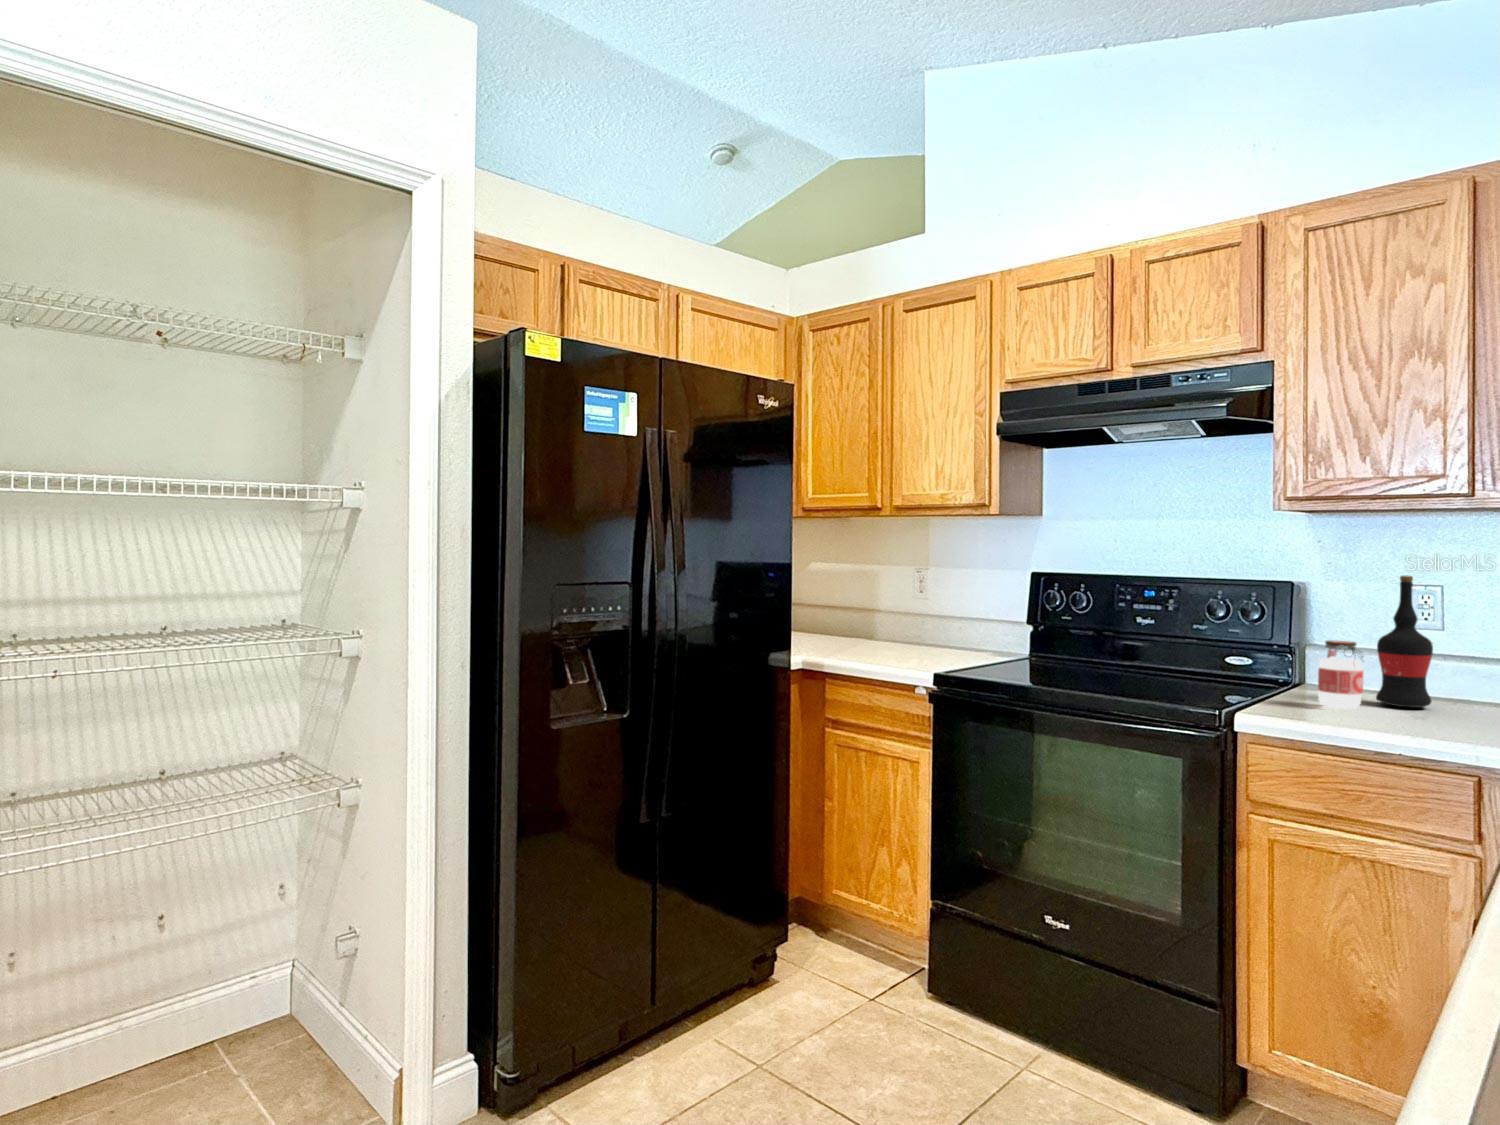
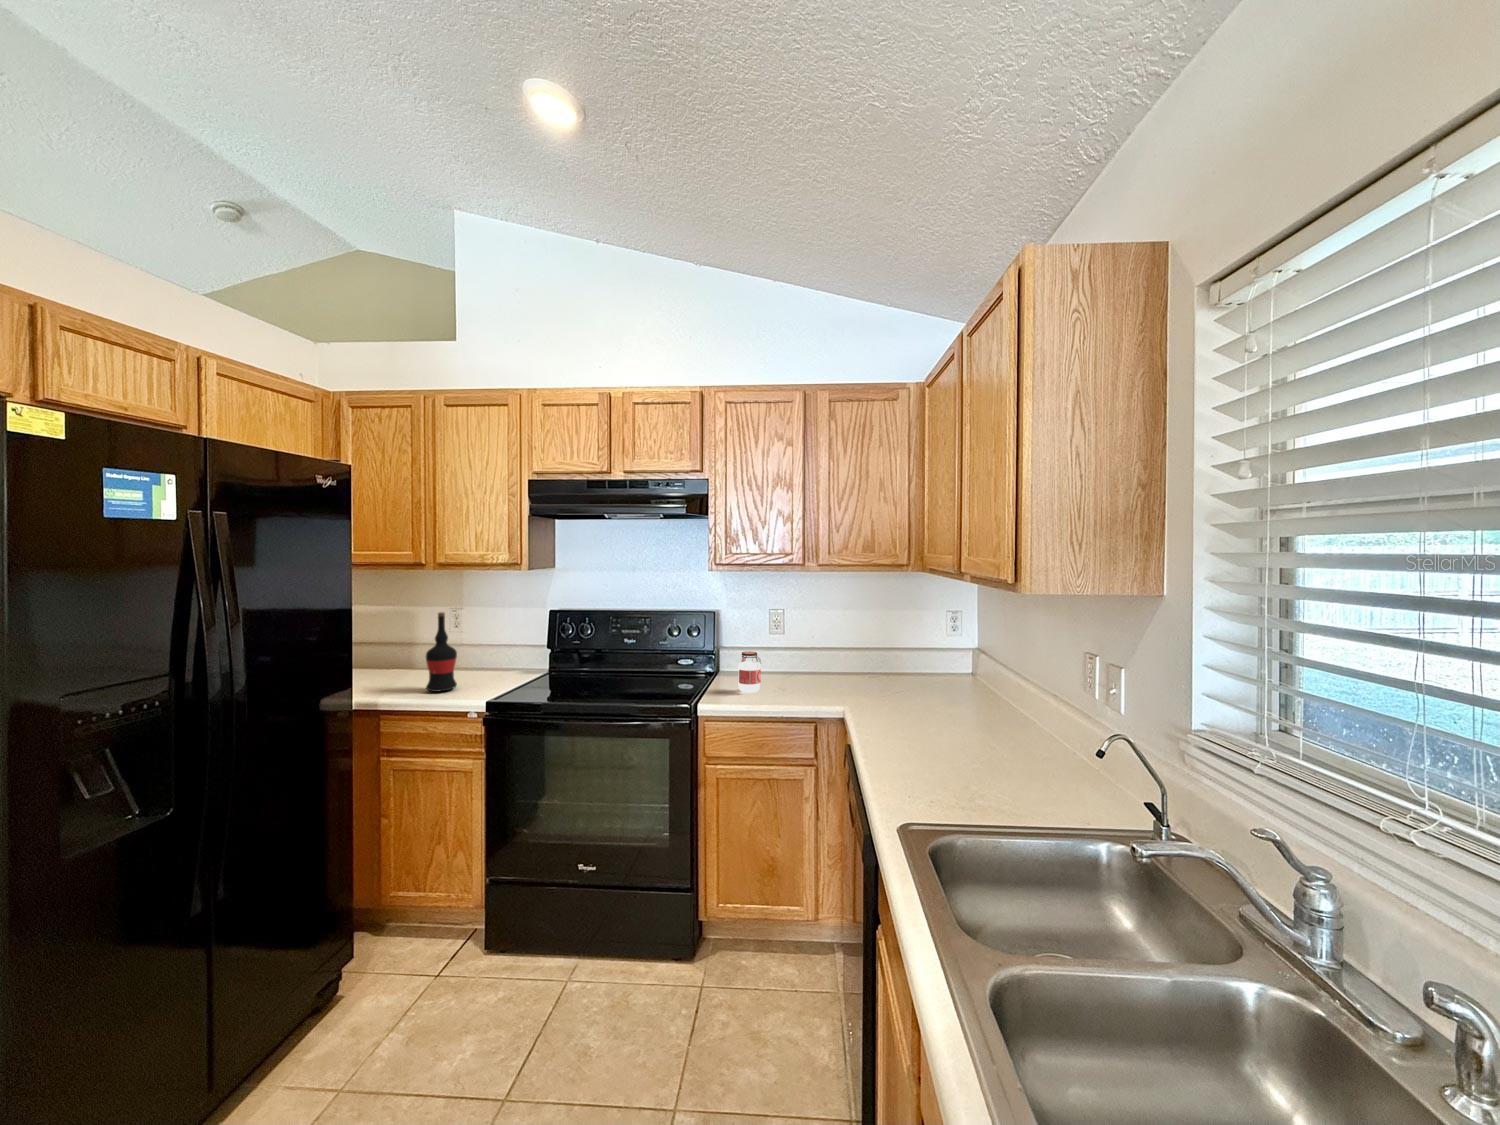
wine bottle: present [1376,575,1433,708] -> present [426,612,457,692]

